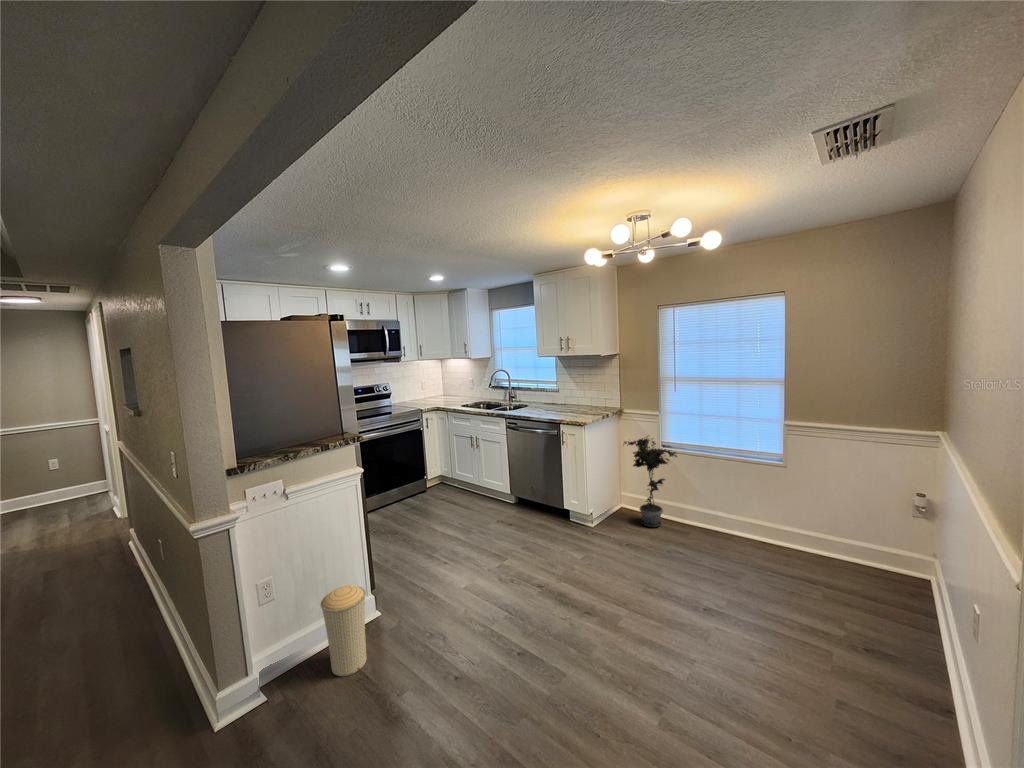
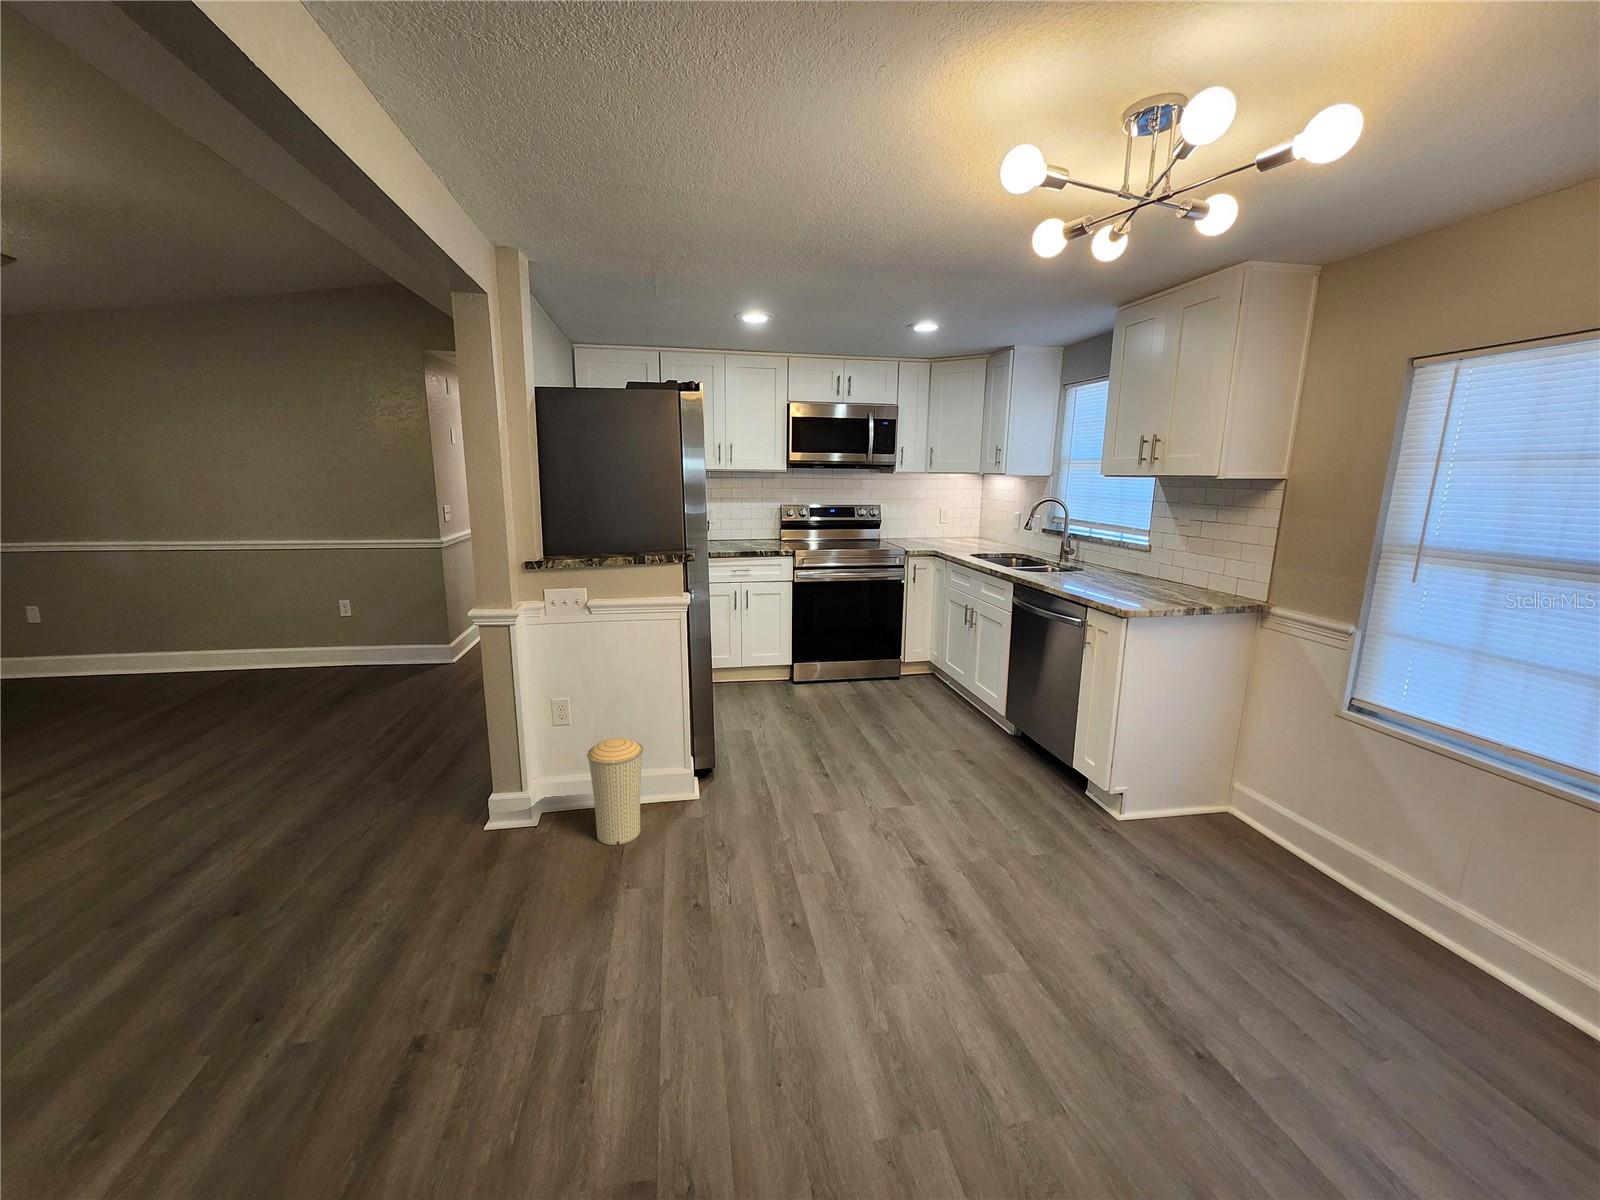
potted plant: present [624,439,677,527] -> none [1233,669,1353,877]

